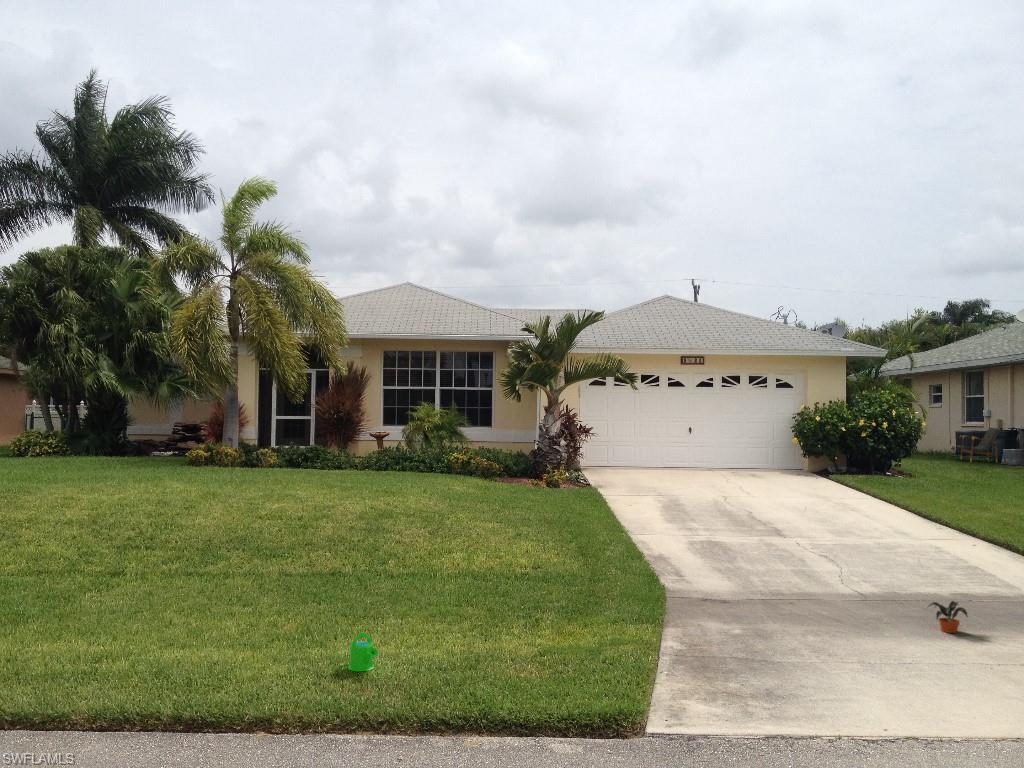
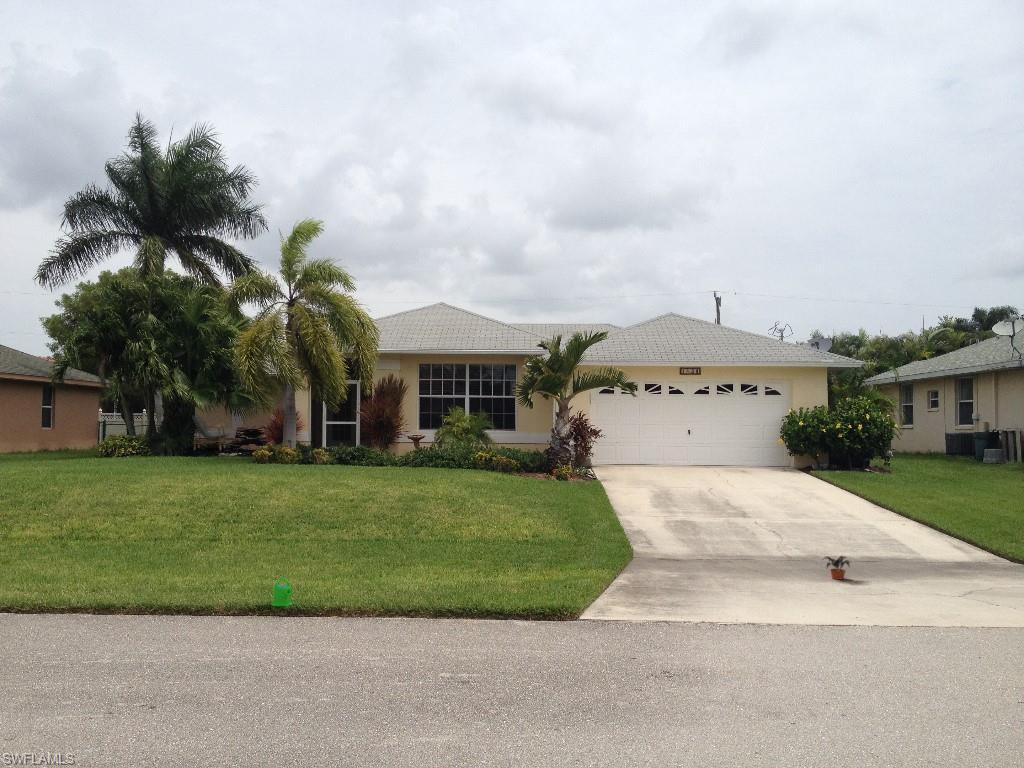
lounge chair: present [957,428,1000,462] -> present [192,415,230,450]
watering can: present [348,632,378,671] -> present [272,577,292,606]

